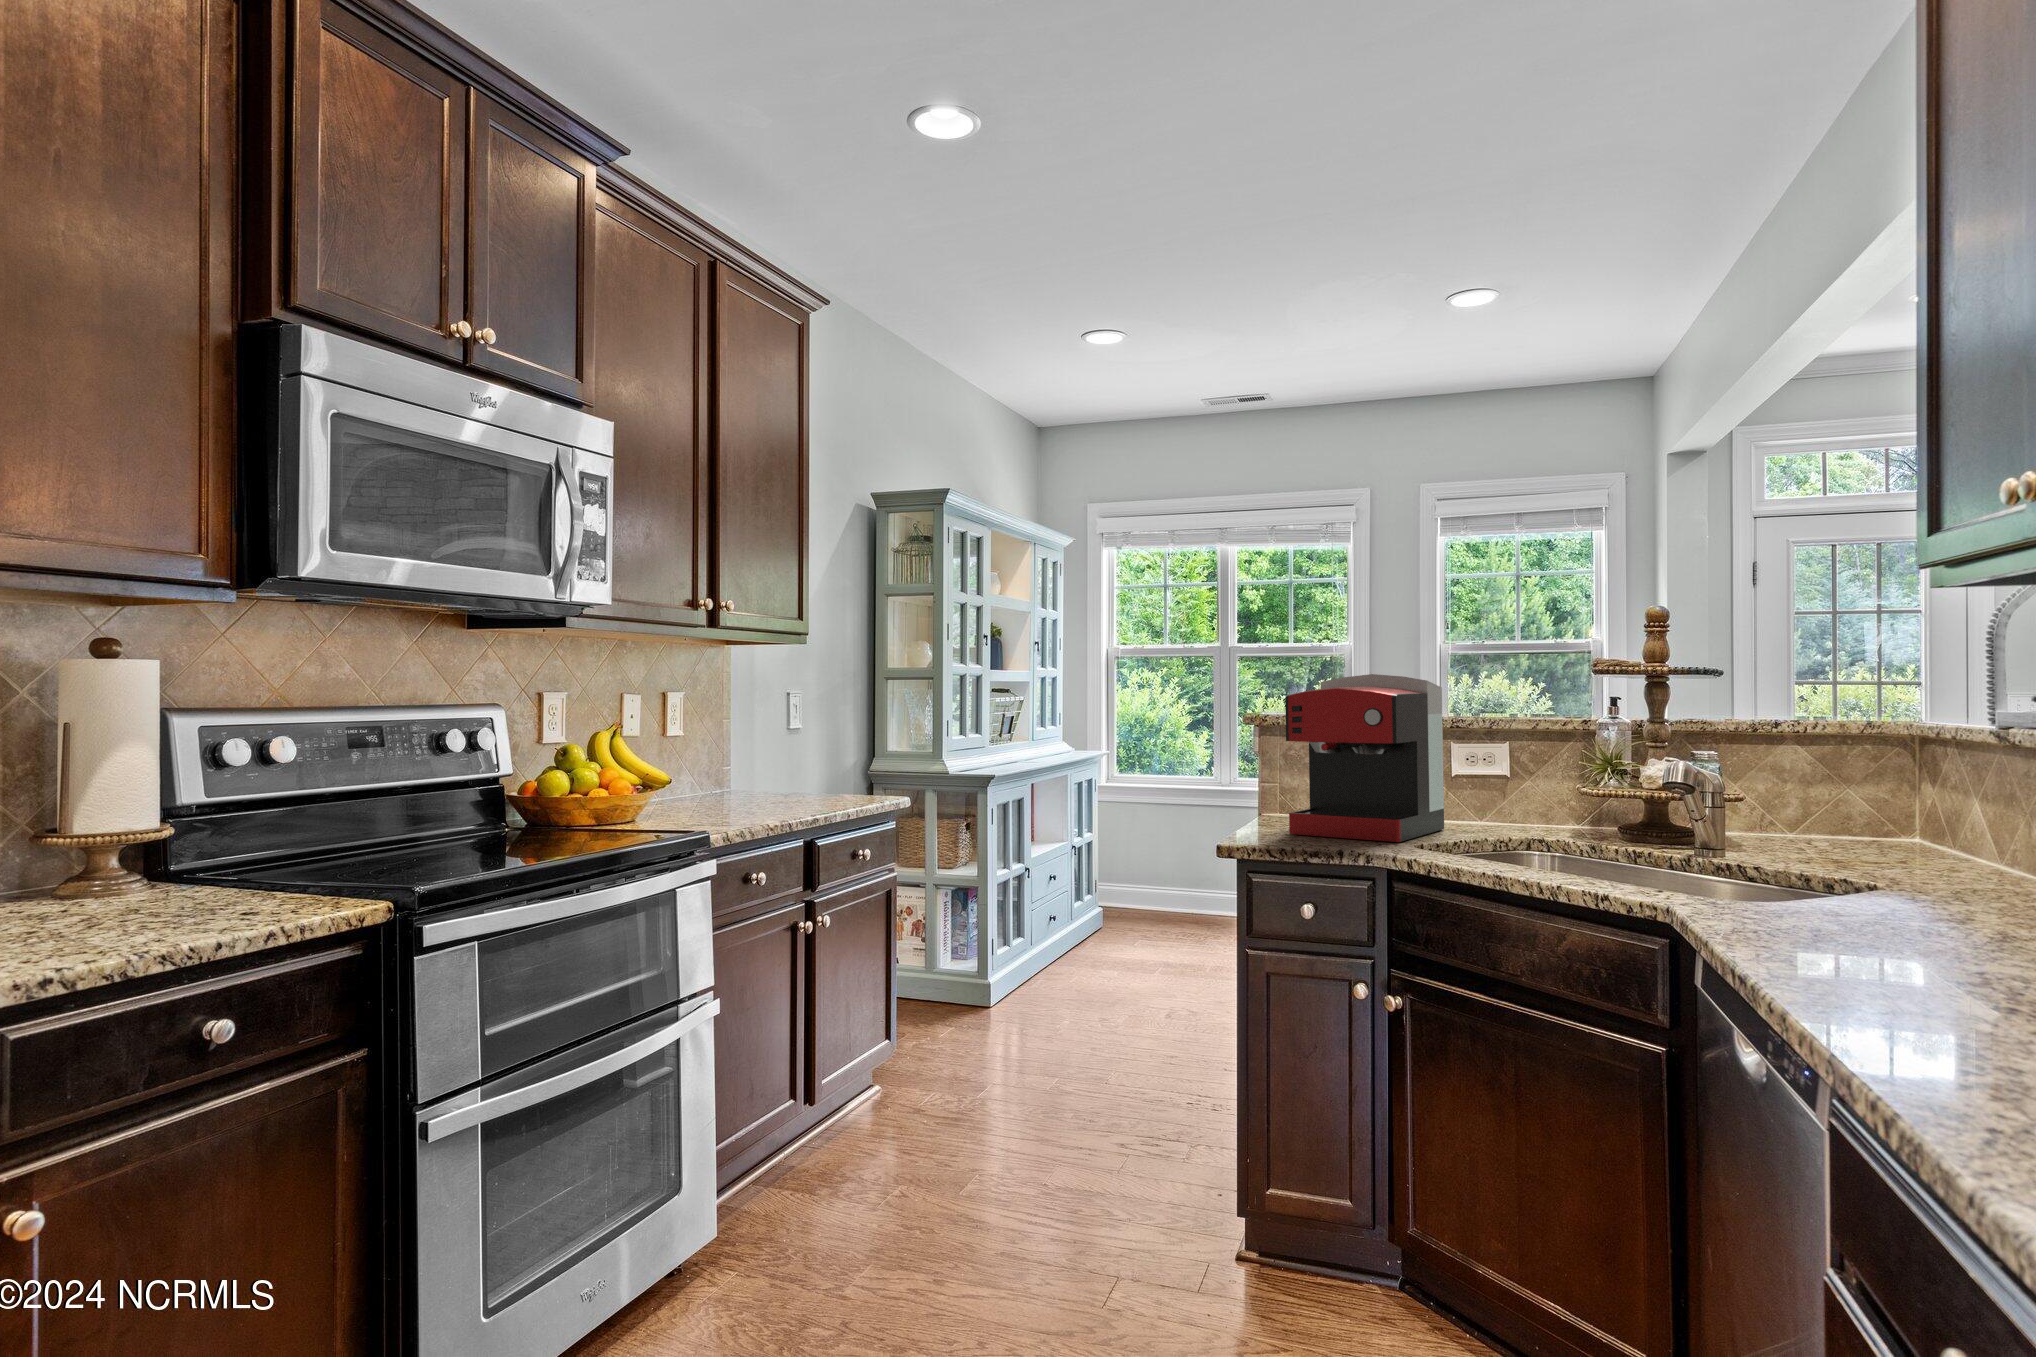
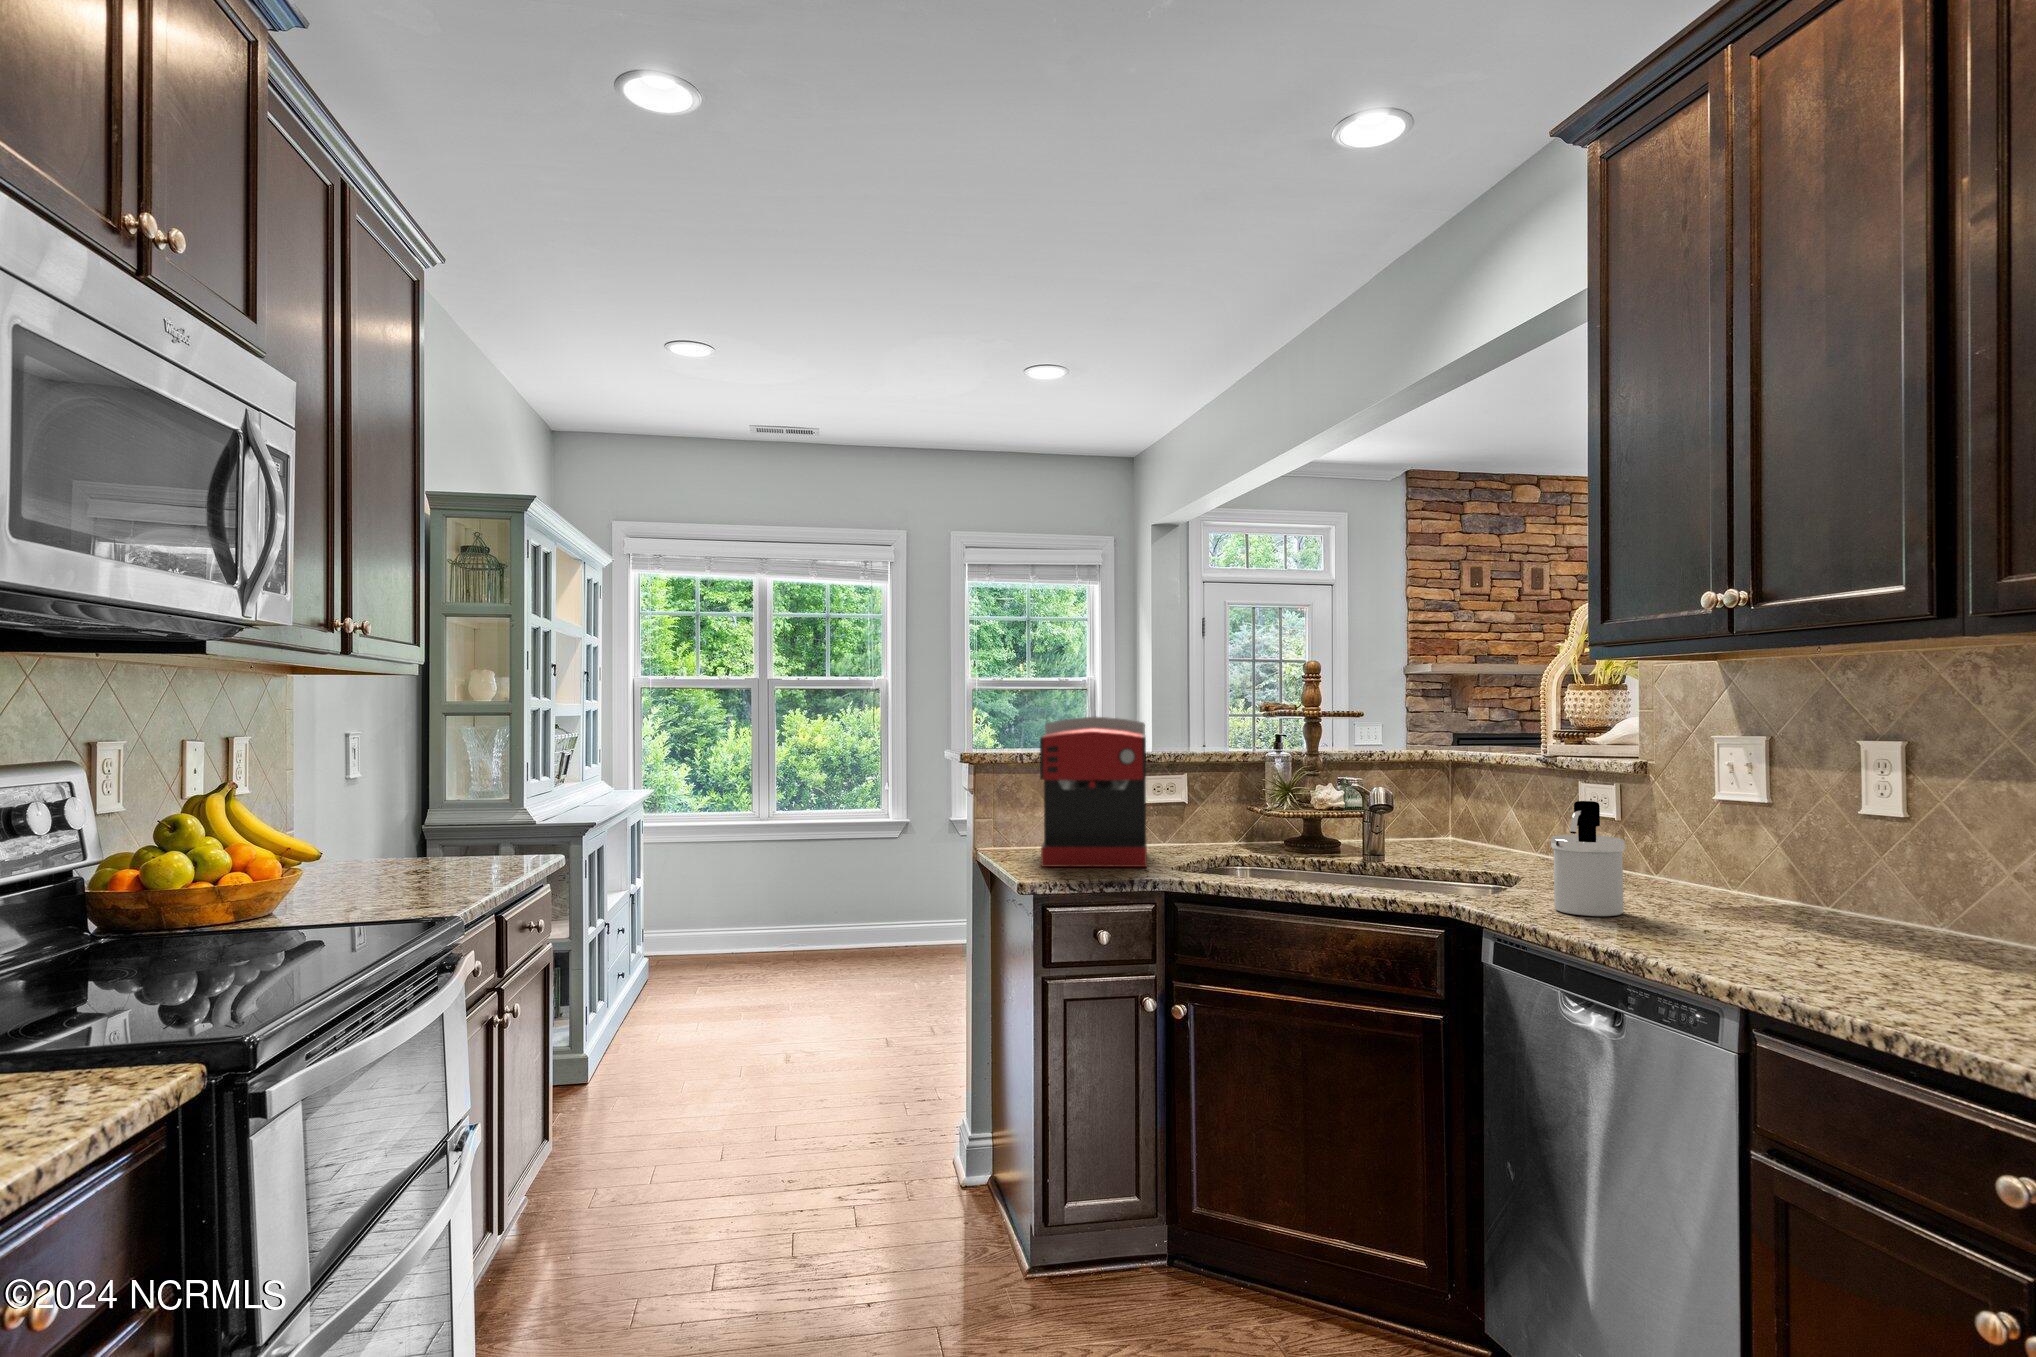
soap dispenser: none [1776,780,1911,944] -> present [1551,801,1625,916]

